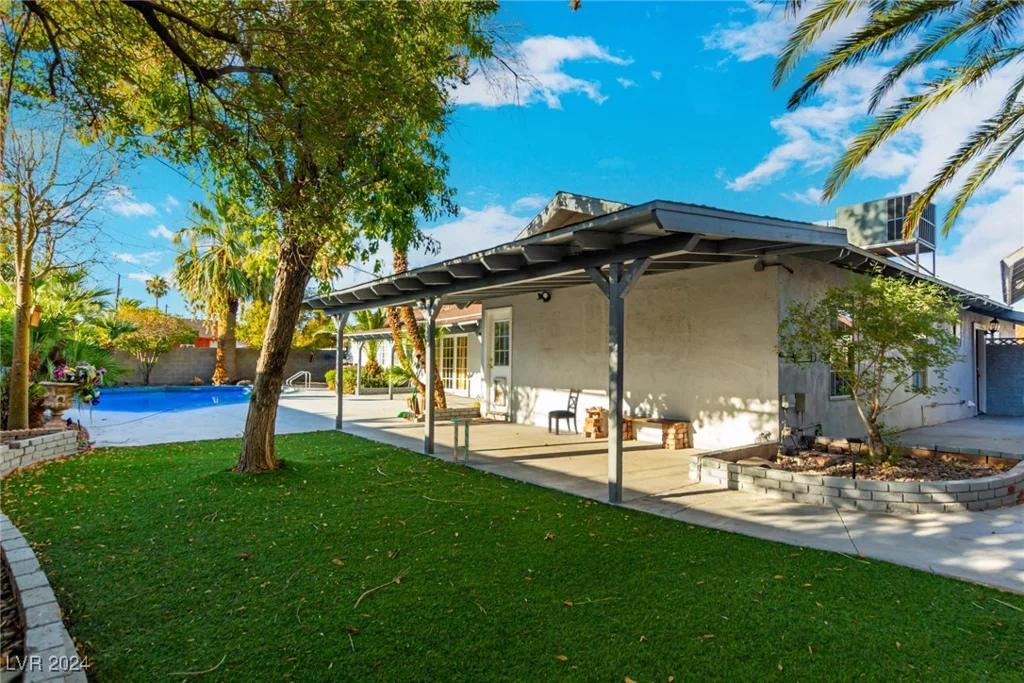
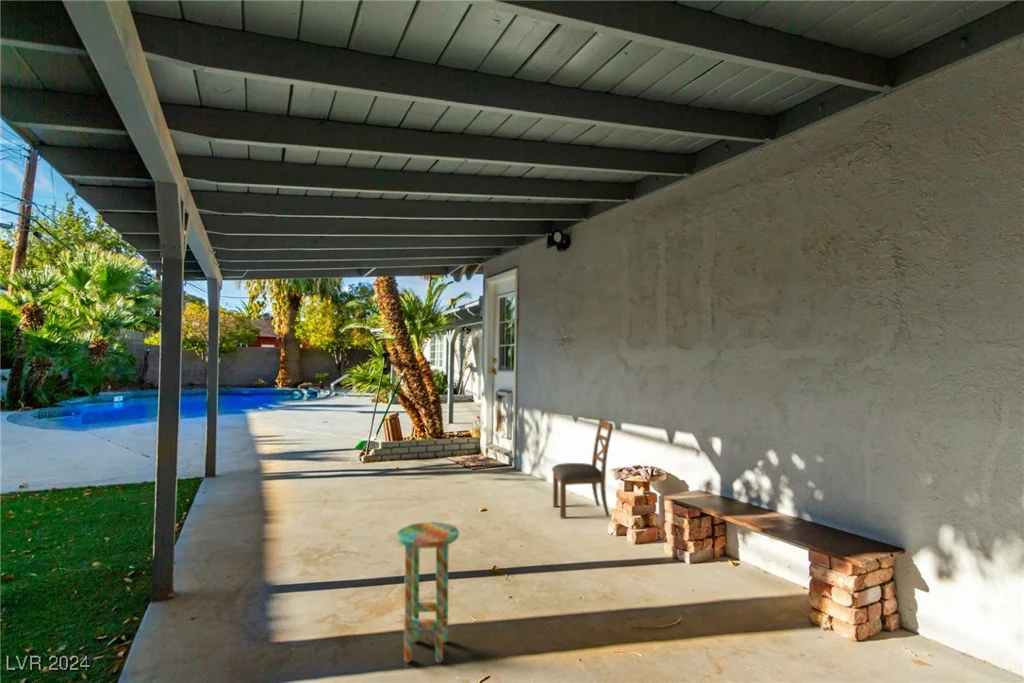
side table: present [451,418,473,462] -> present [397,522,459,663]

